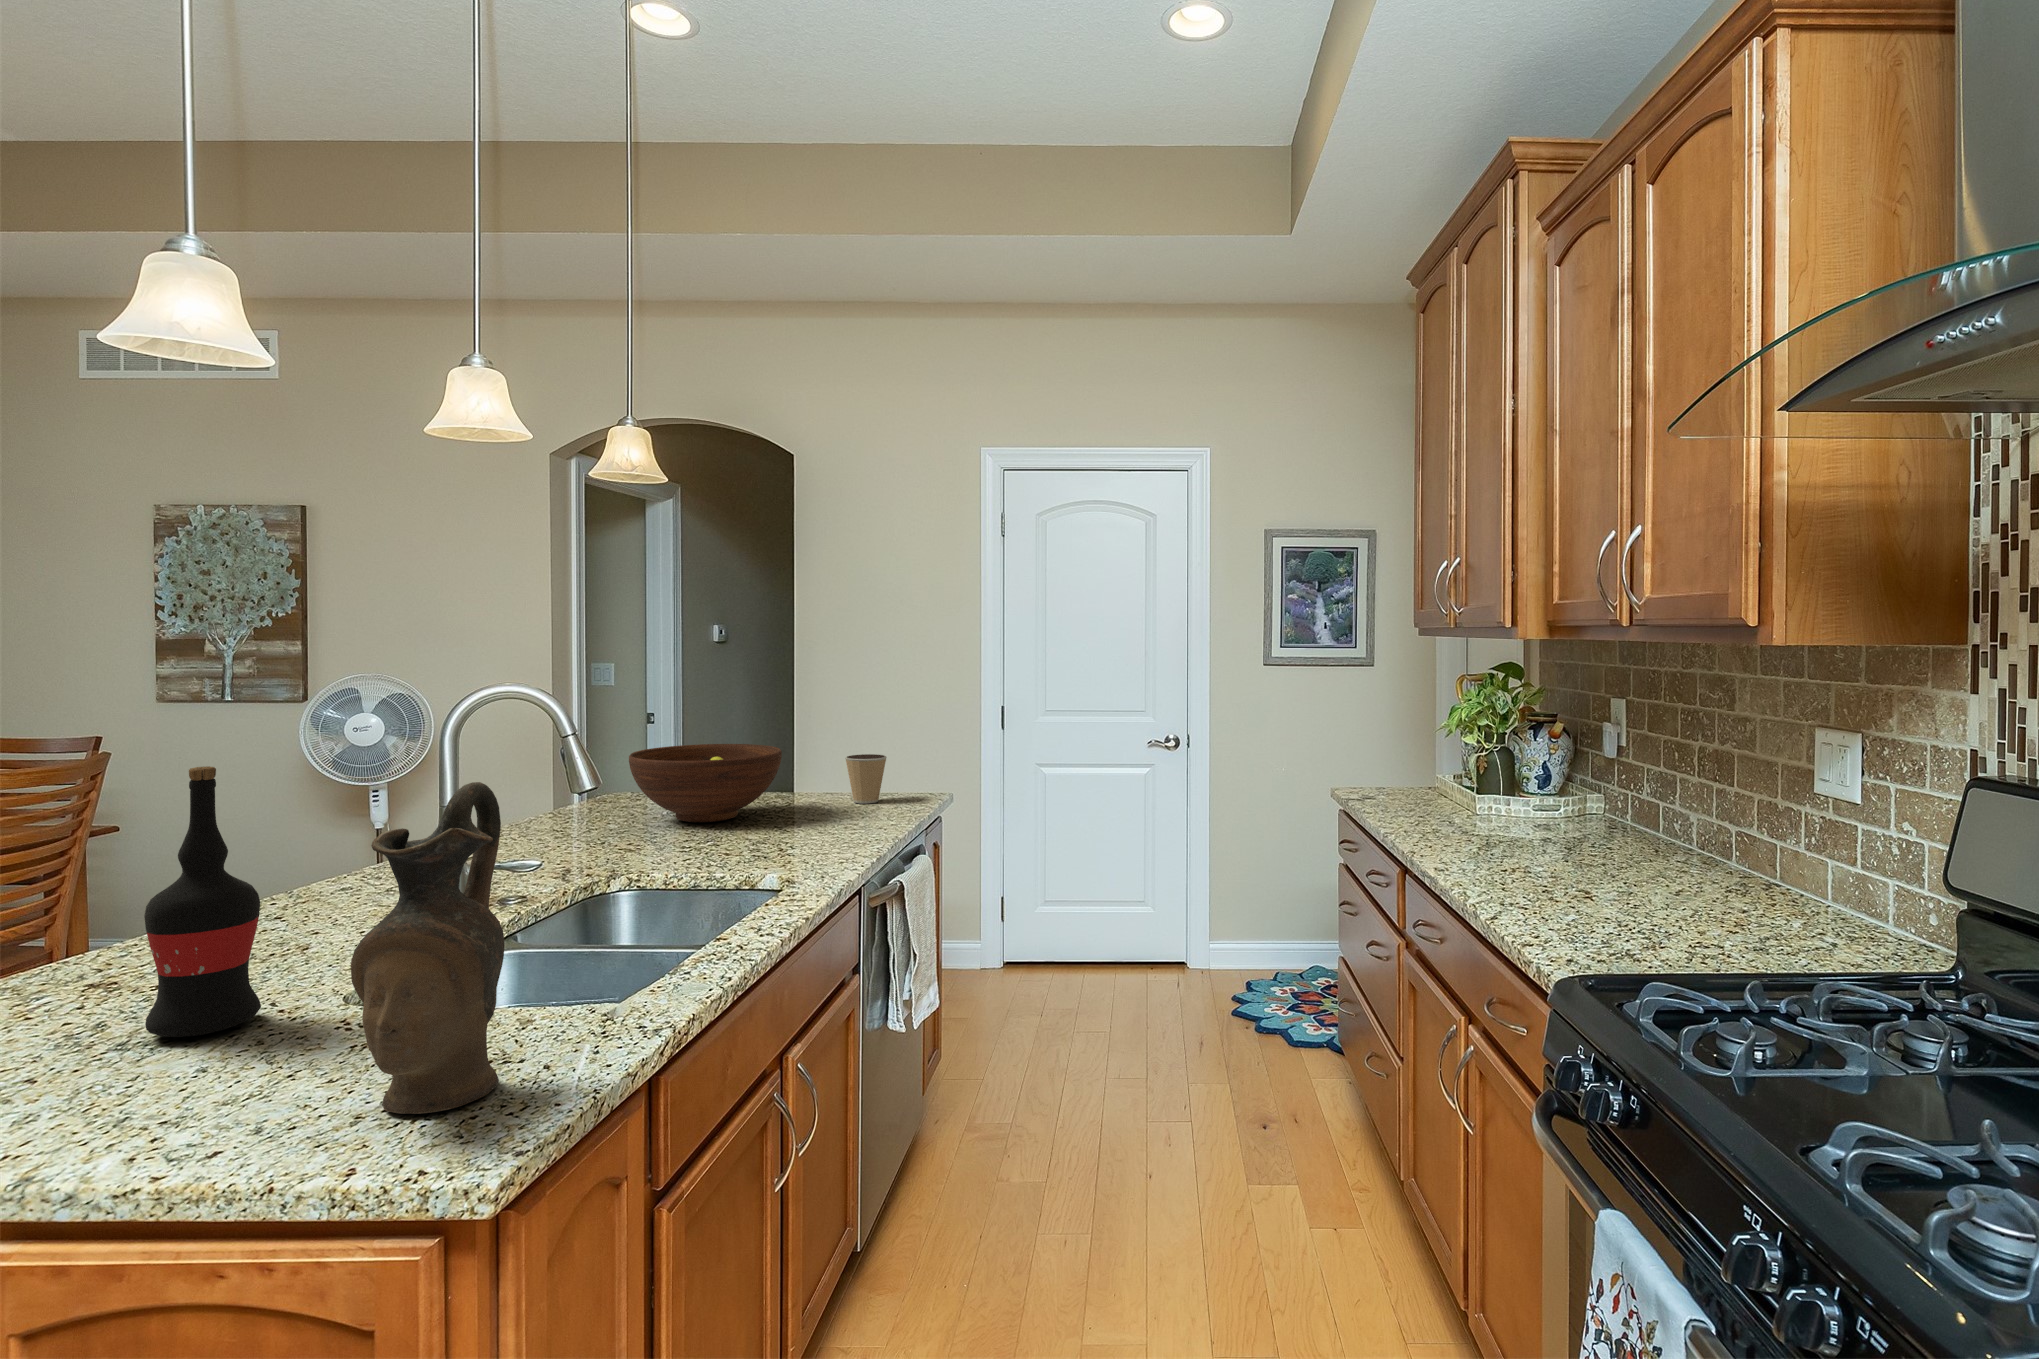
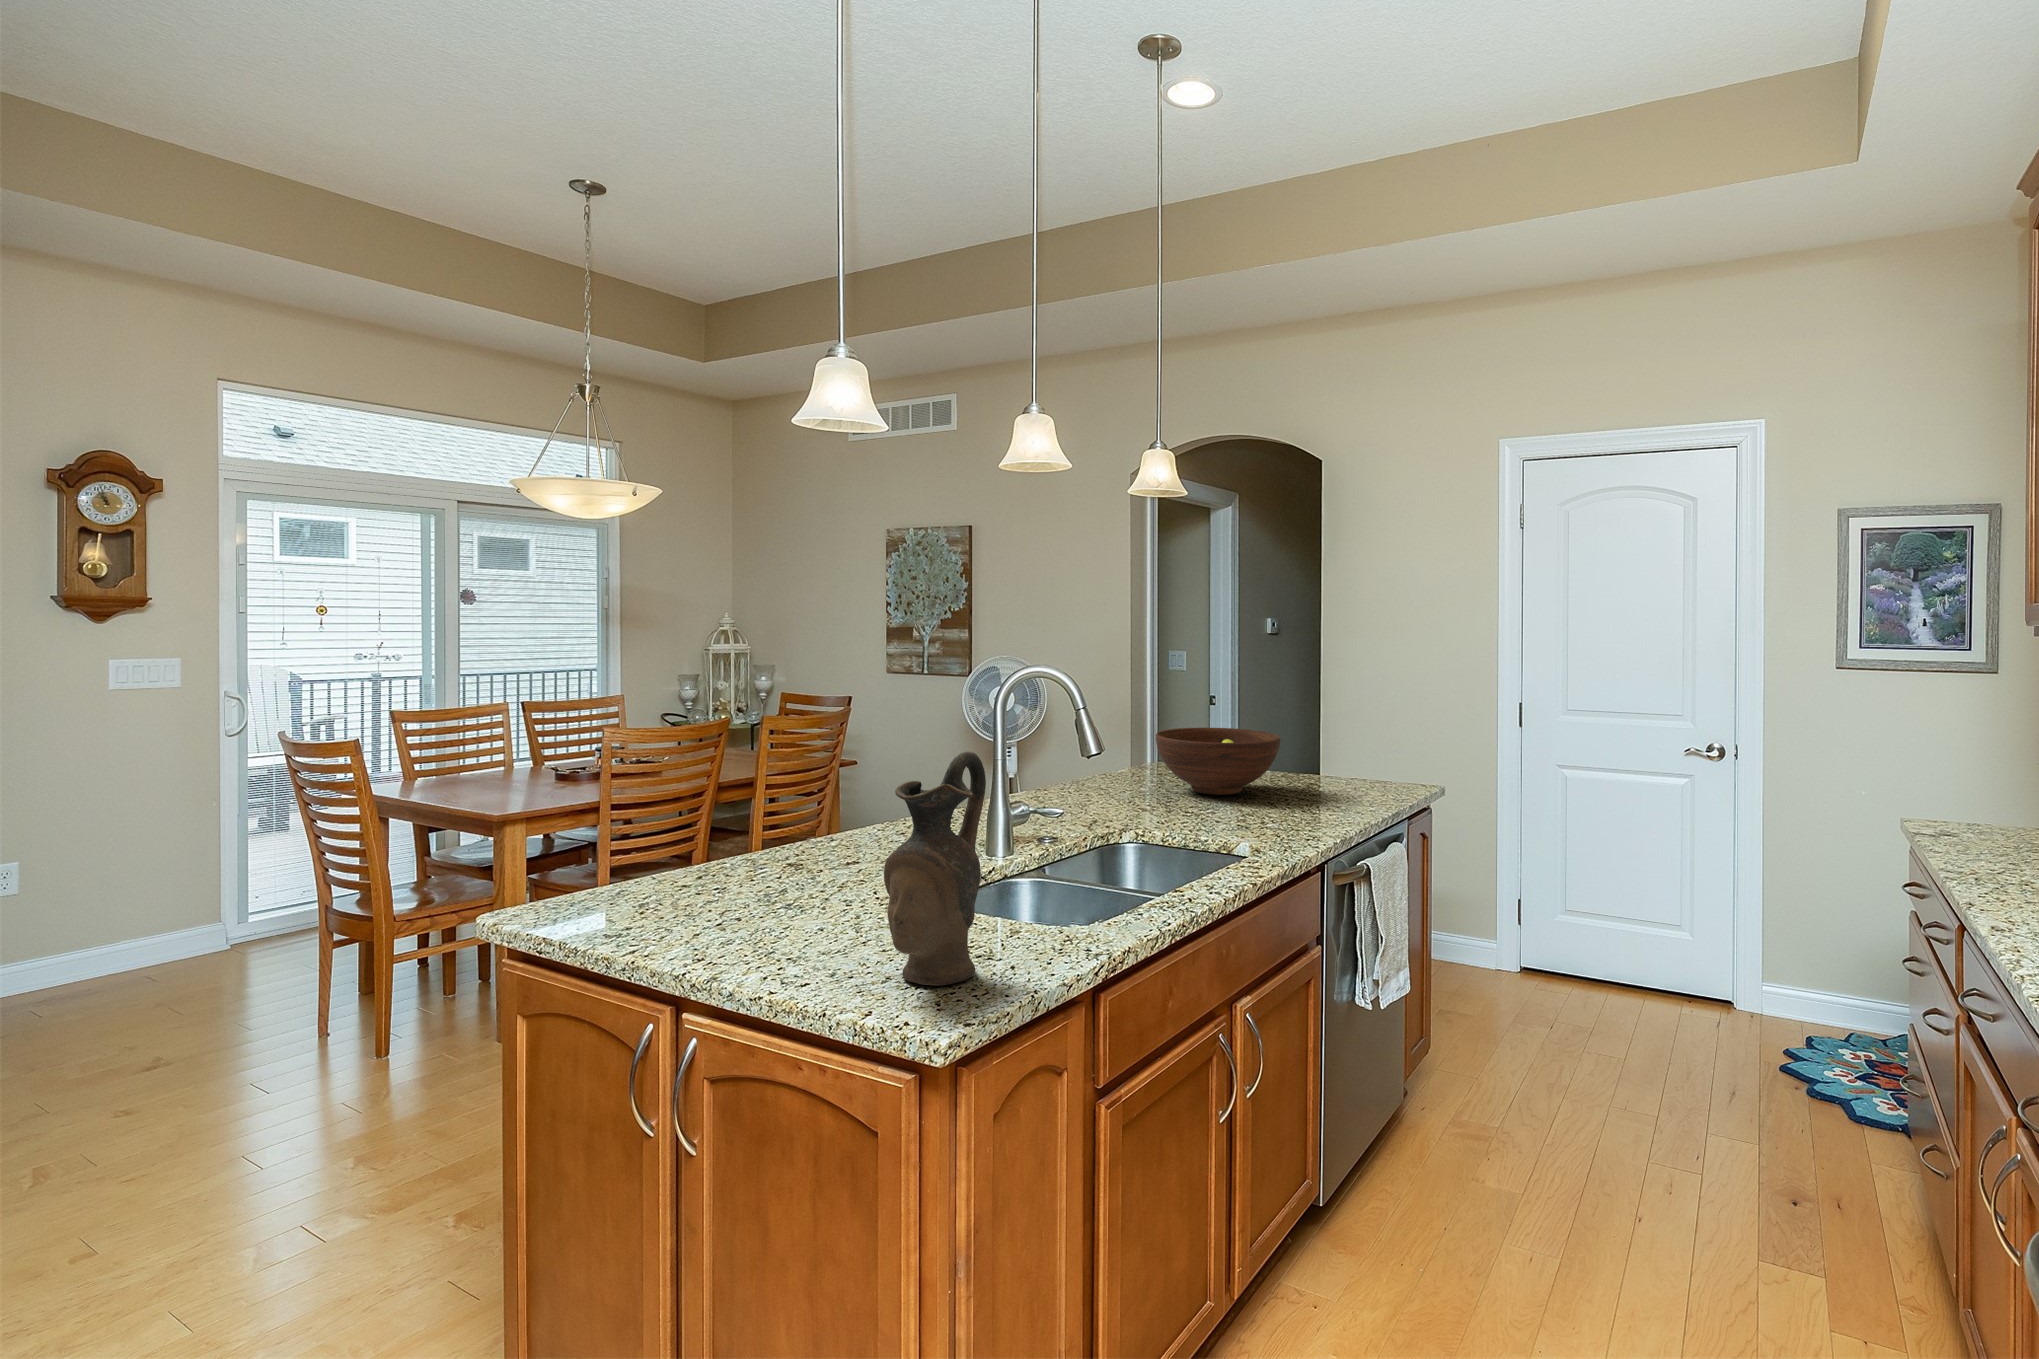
coffee cup: present [845,754,887,803] -> none [1341,747,1381,793]
wine bottle: present [144,766,261,1037] -> none [802,725,865,905]

